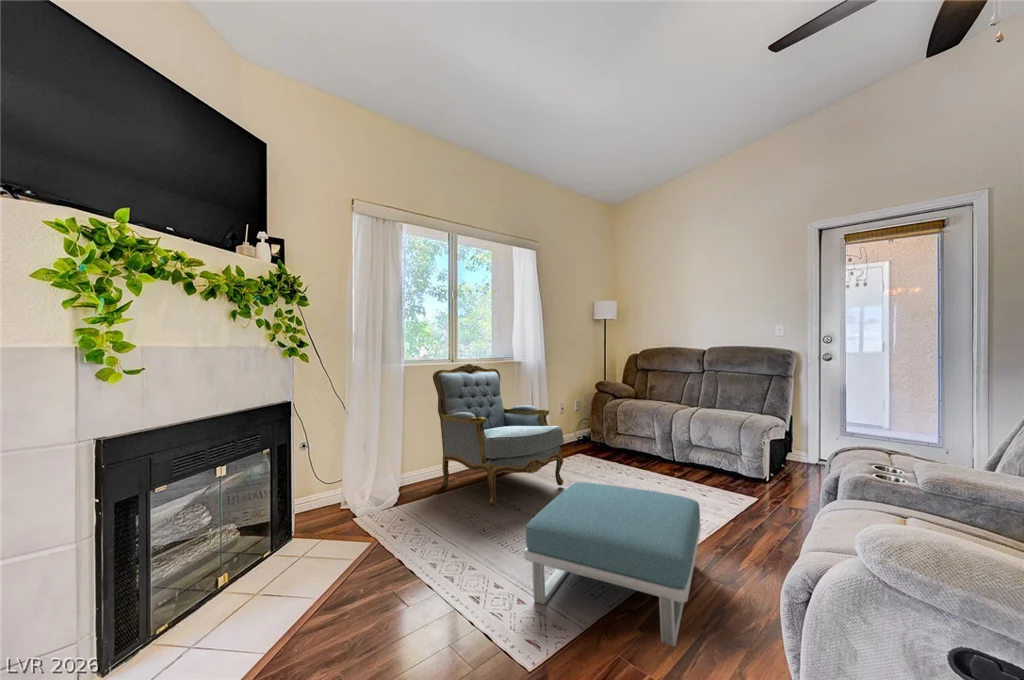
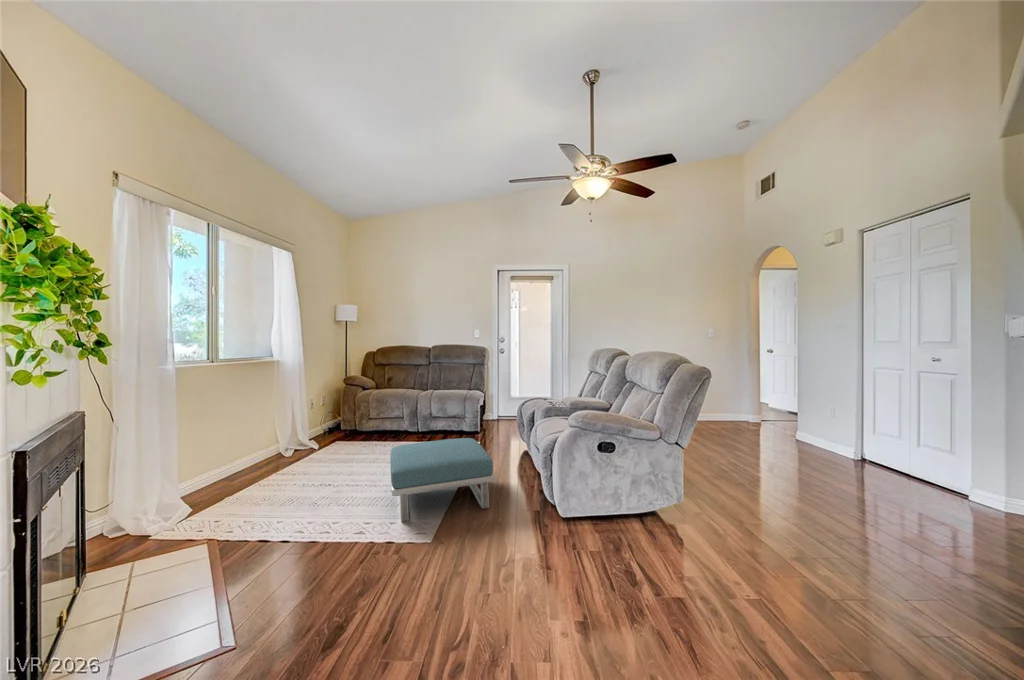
armchair: present [433,364,564,506] -> none [203,365,351,496]

